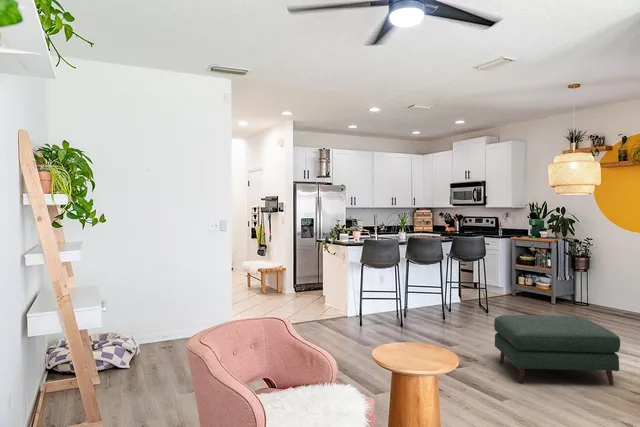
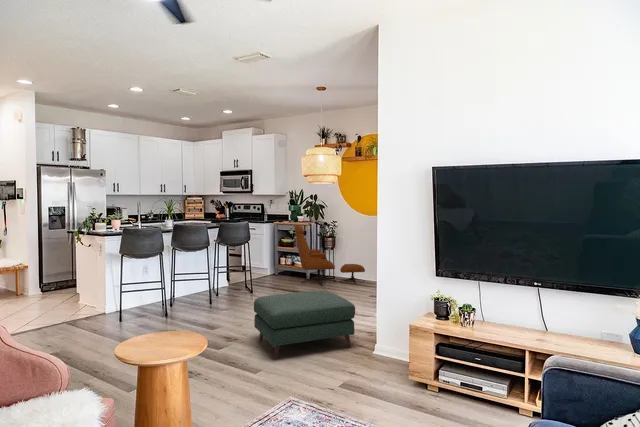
lounge chair: none [537,241,632,316] -> present [294,225,365,286]

